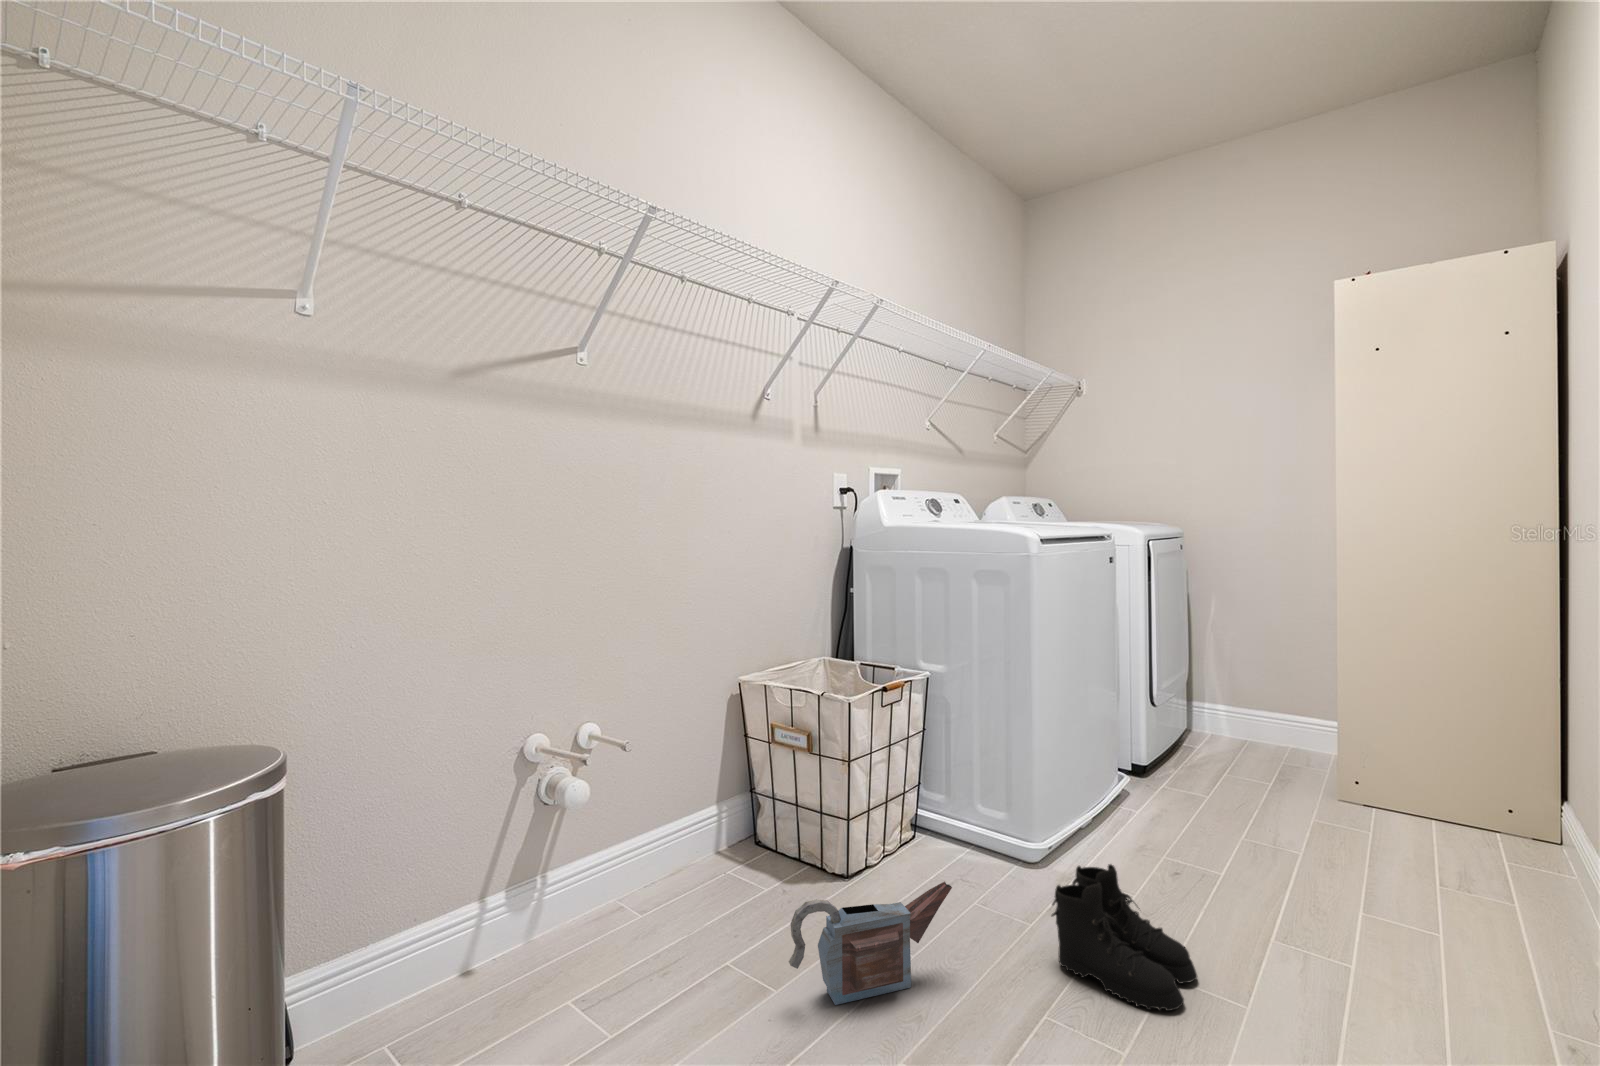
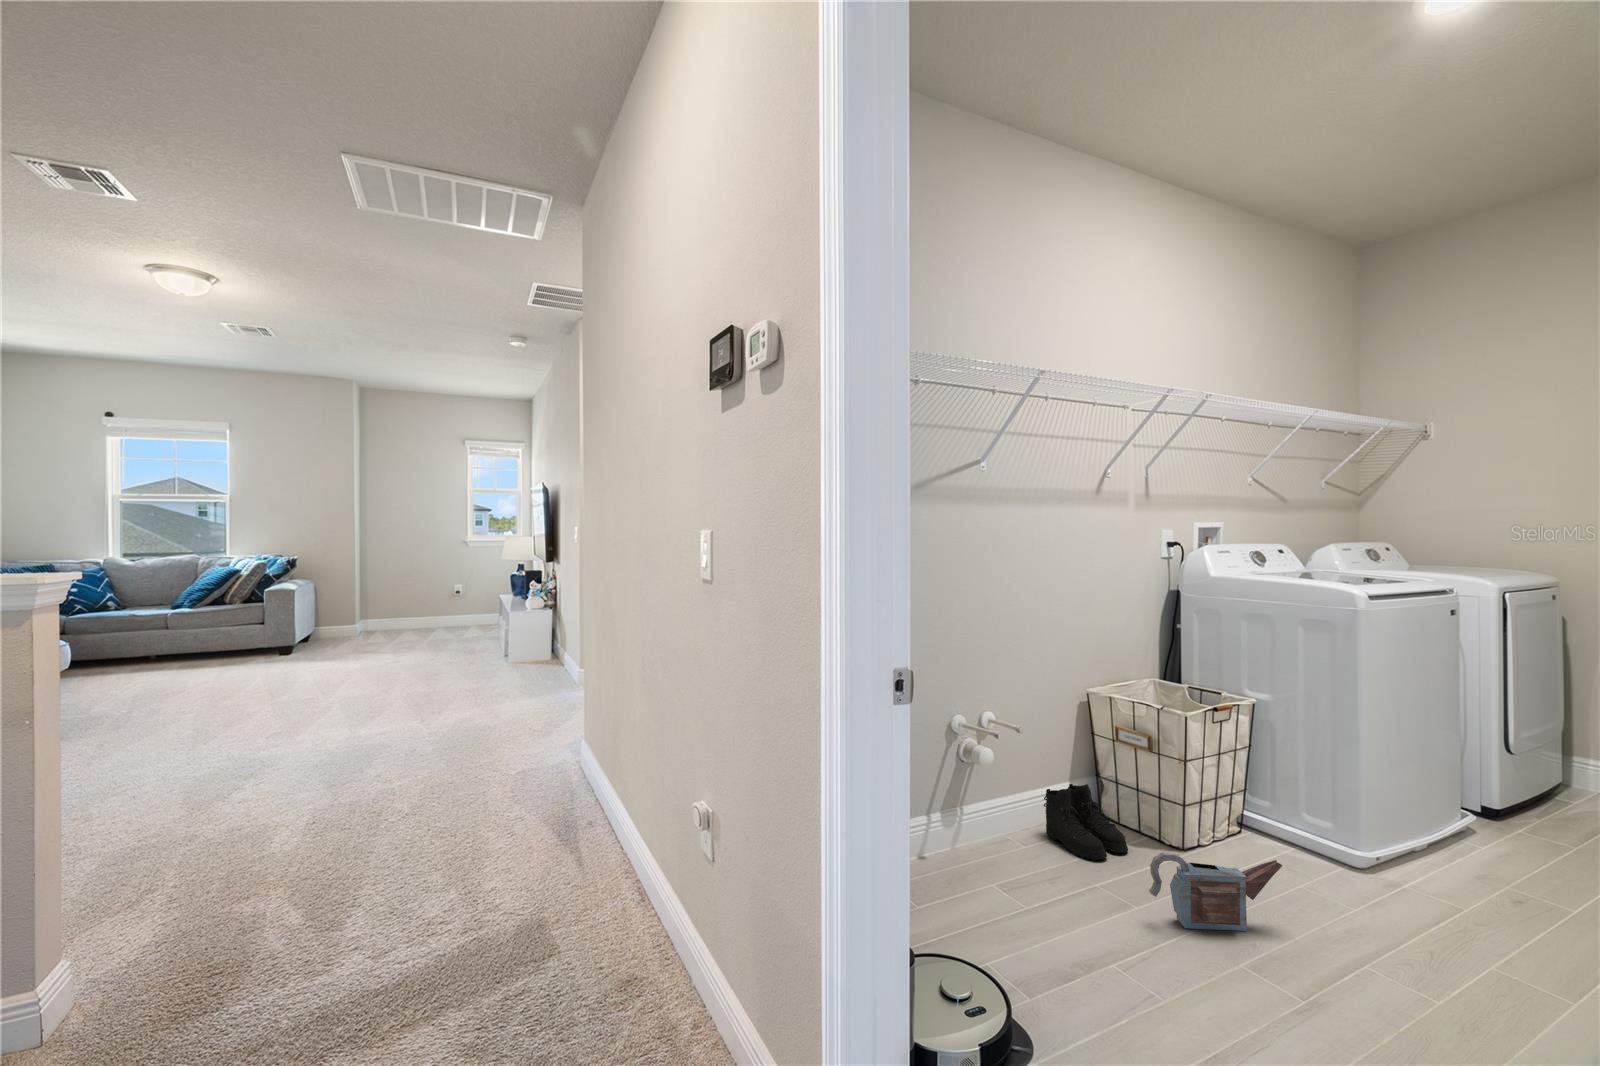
boots: present [1051,864,1197,1011] -> present [1044,784,1128,860]

